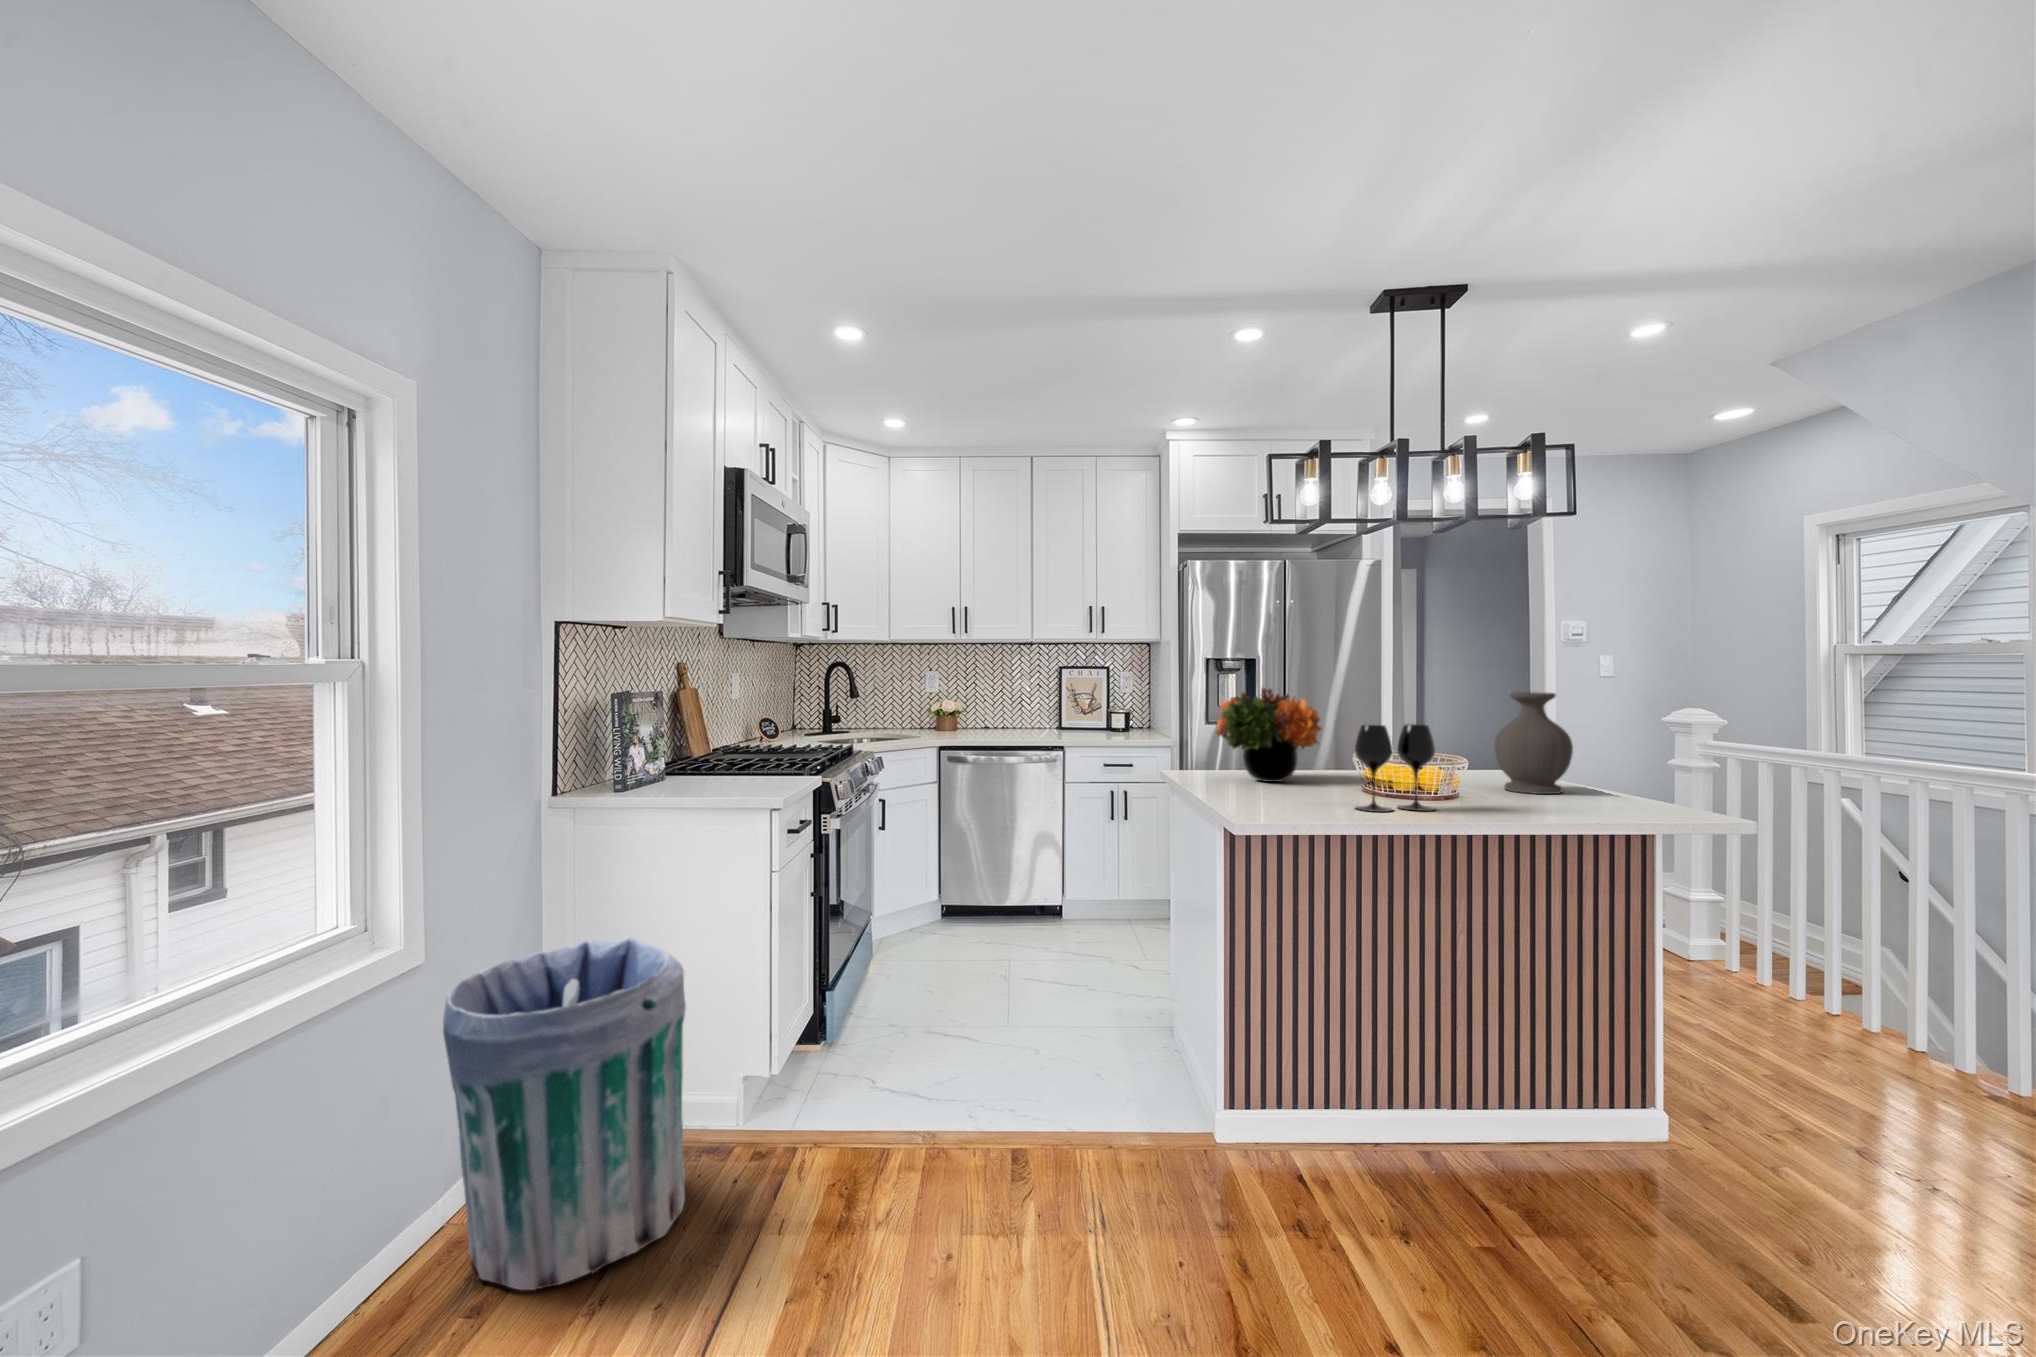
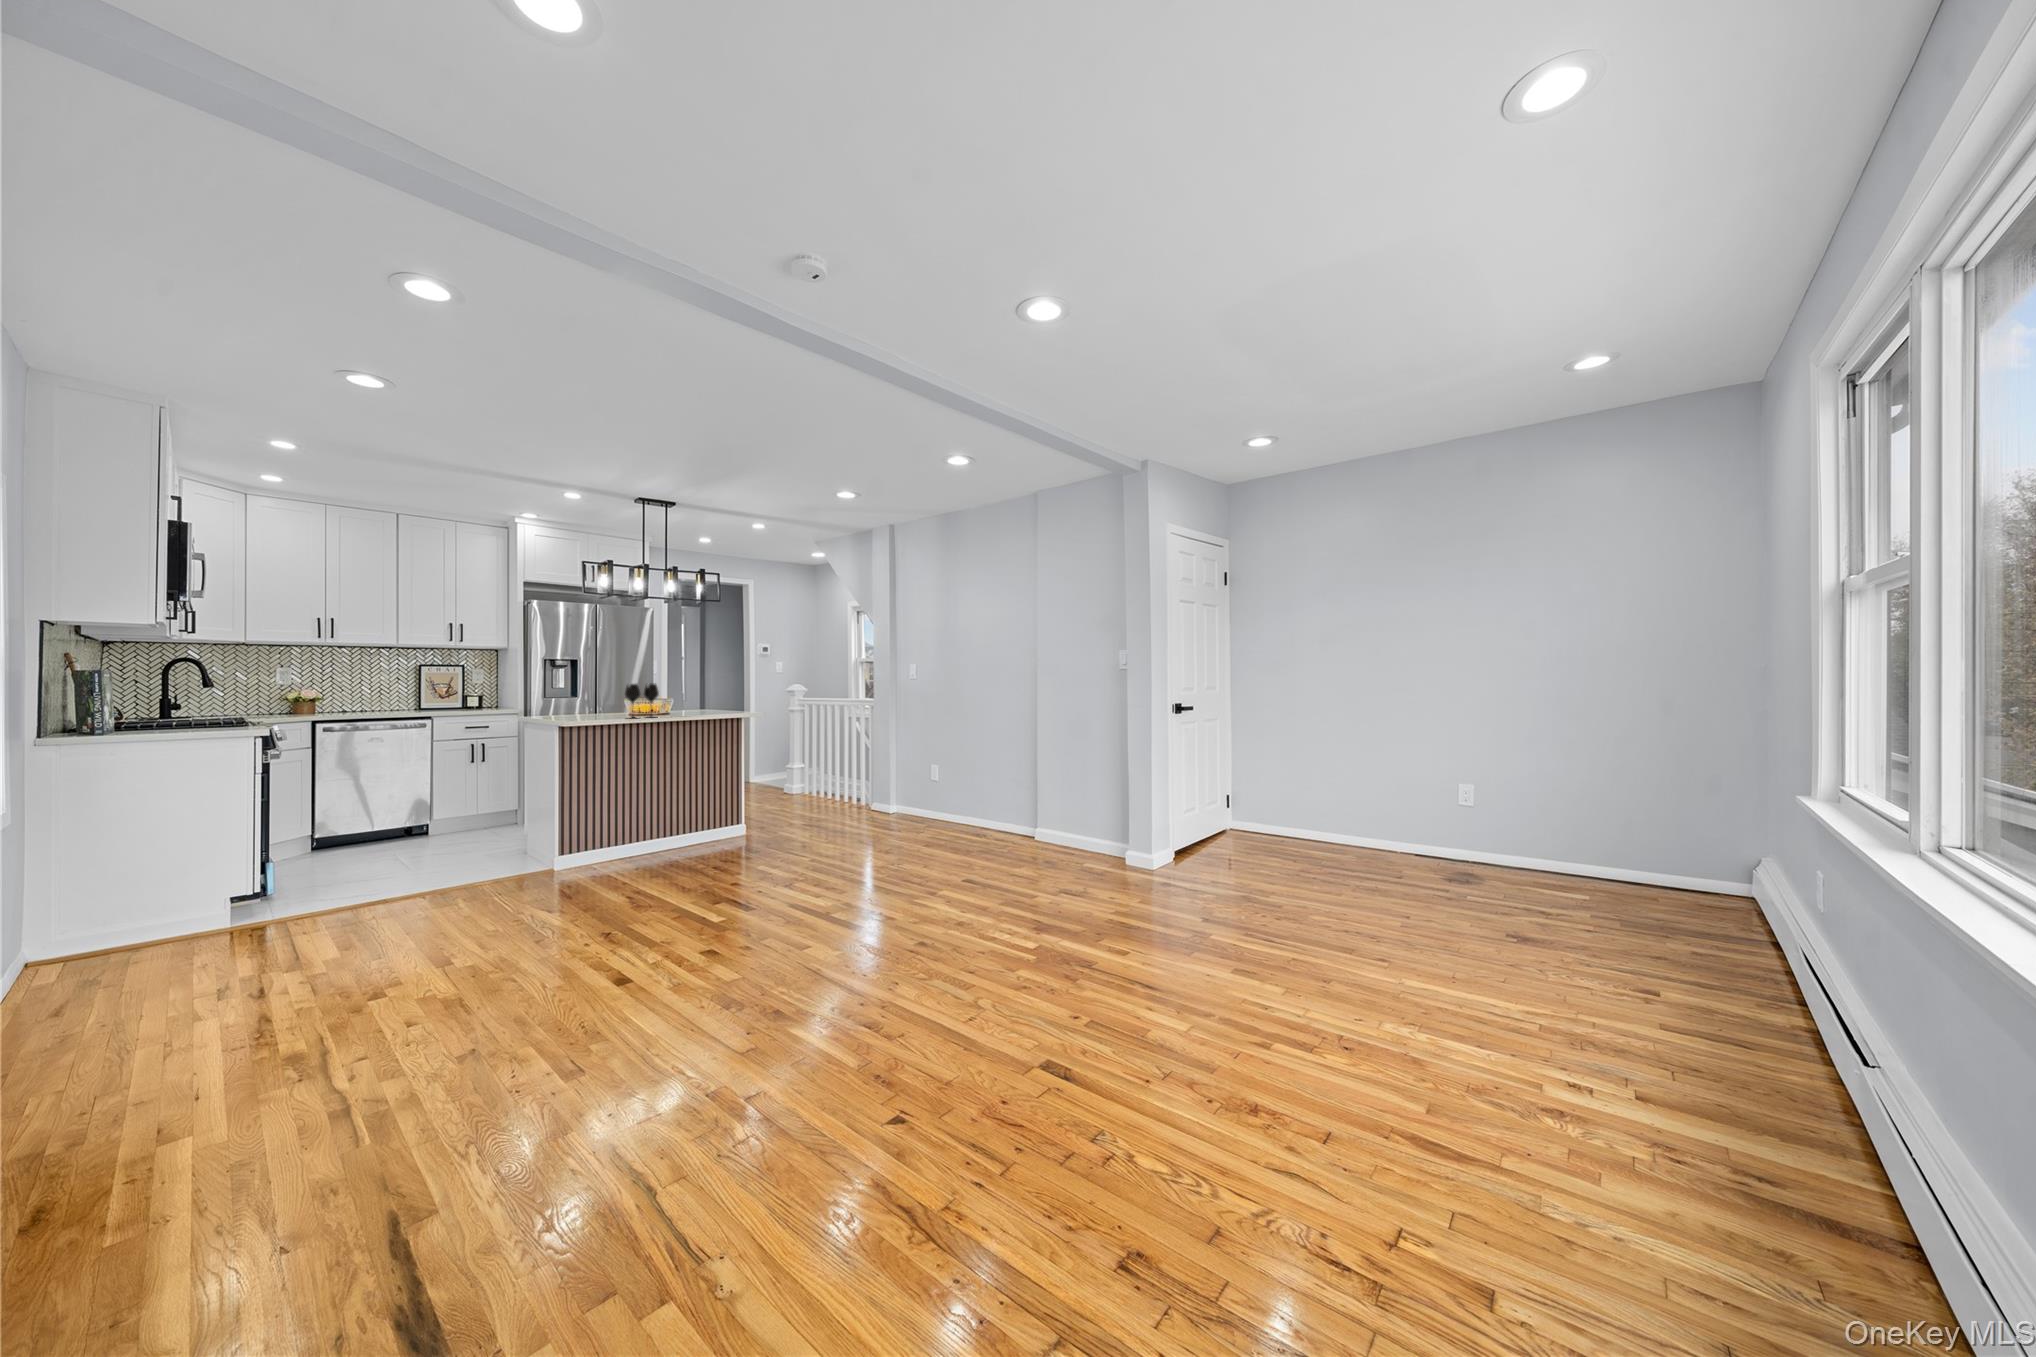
flower arrangement: present [1216,688,1322,782] -> none [554,672,614,717]
vase: present [1495,692,1573,794] -> none [692,673,722,714]
trash can: present [443,937,686,1290] -> none [30,812,226,986]

